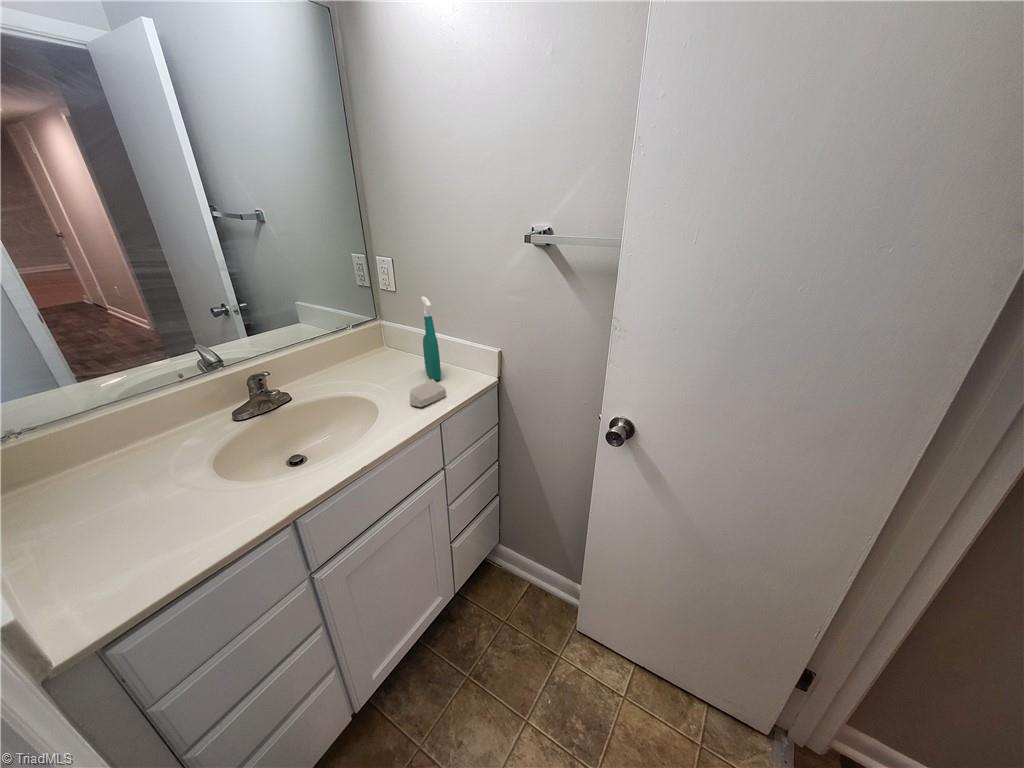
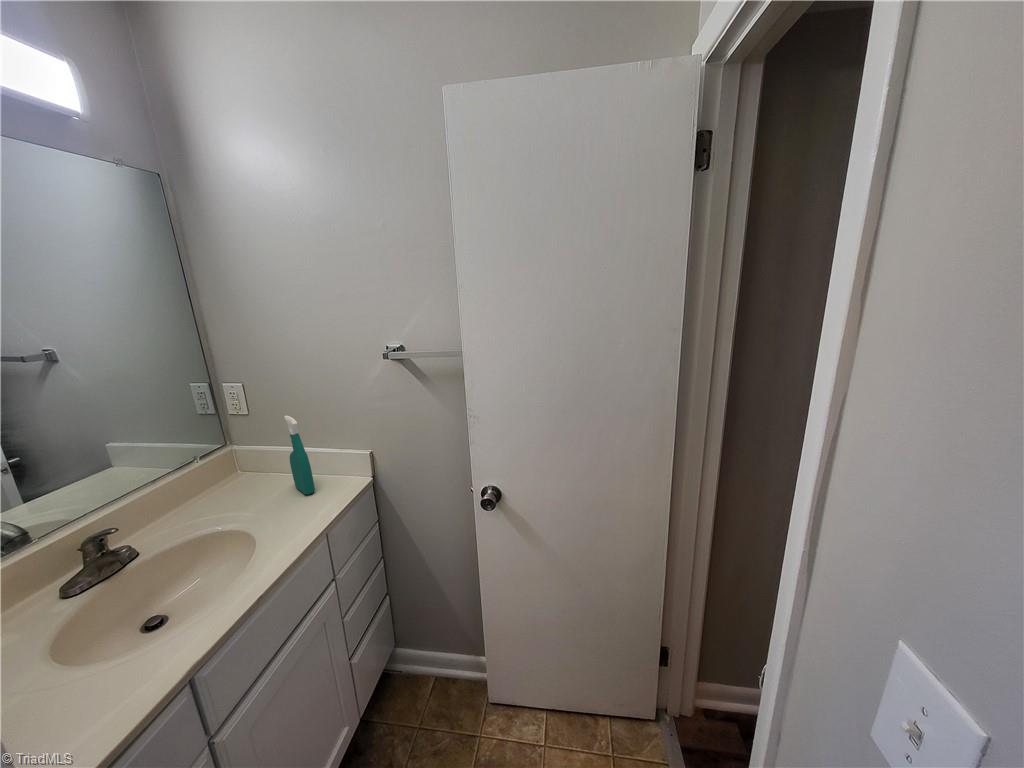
soap bar: present [410,379,446,407] -> none [288,494,326,525]

